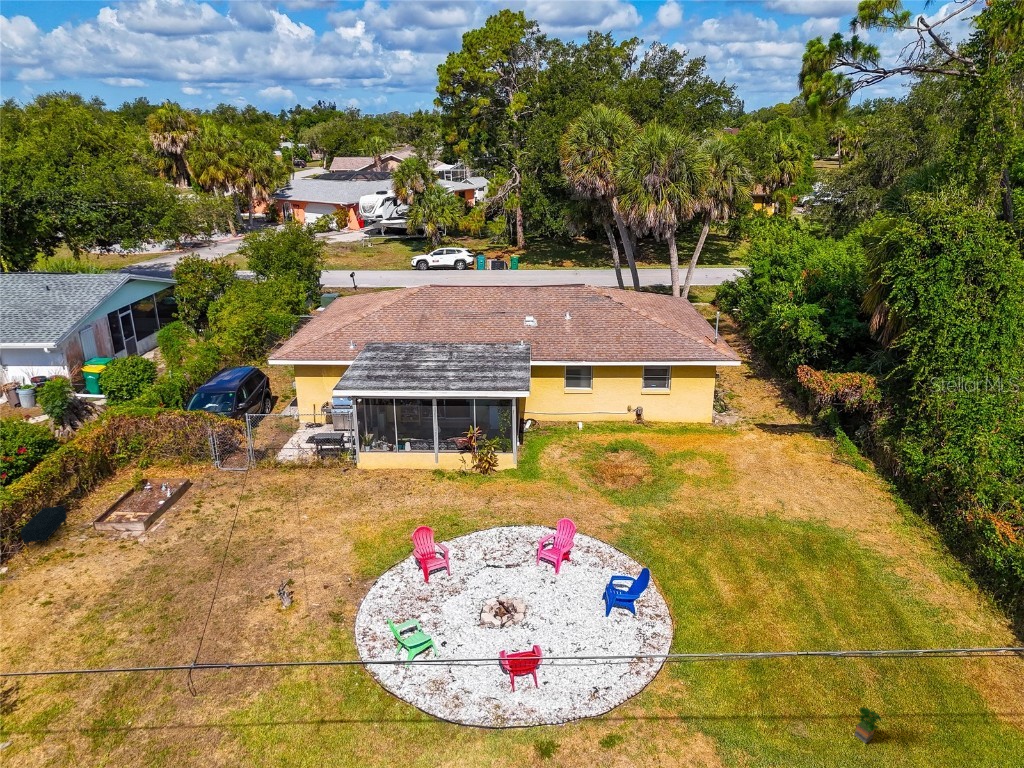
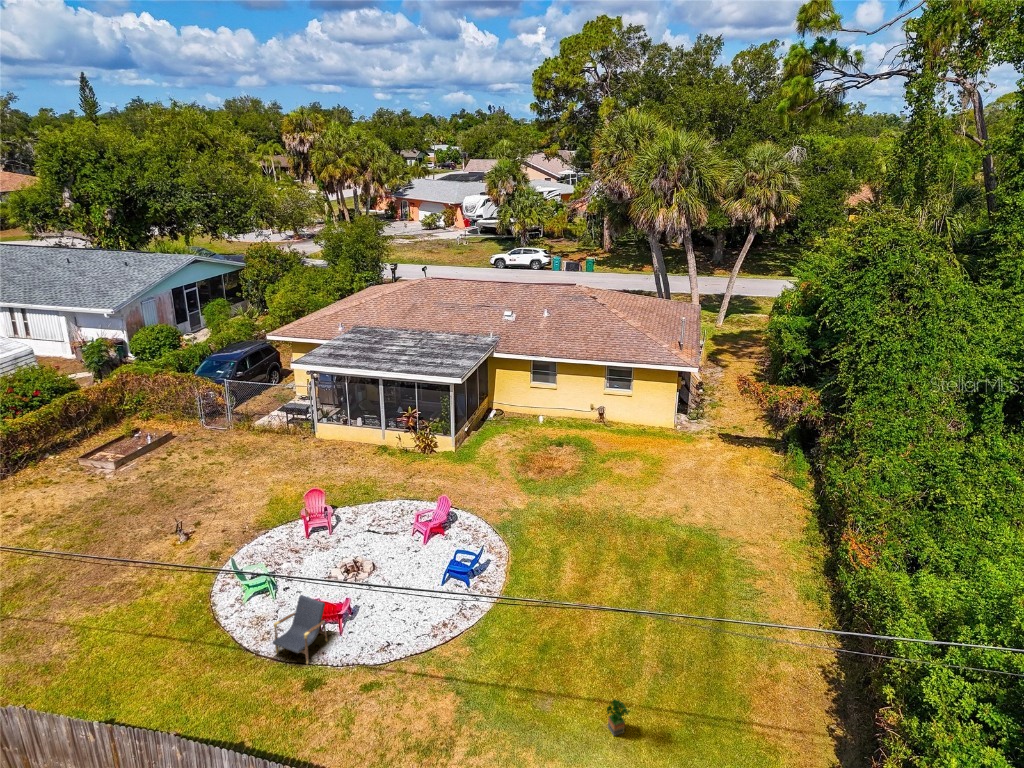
bench: present [21,507,67,547] -> none [18,441,63,472]
lounge chair: none [481,651,528,726] -> present [273,595,327,665]

